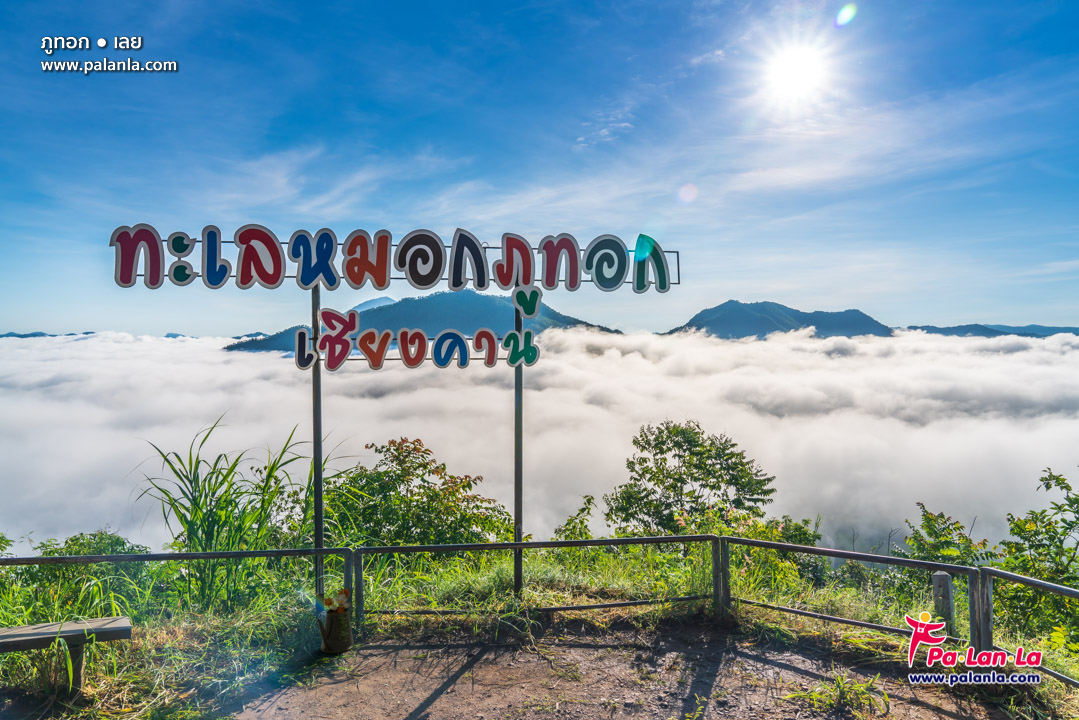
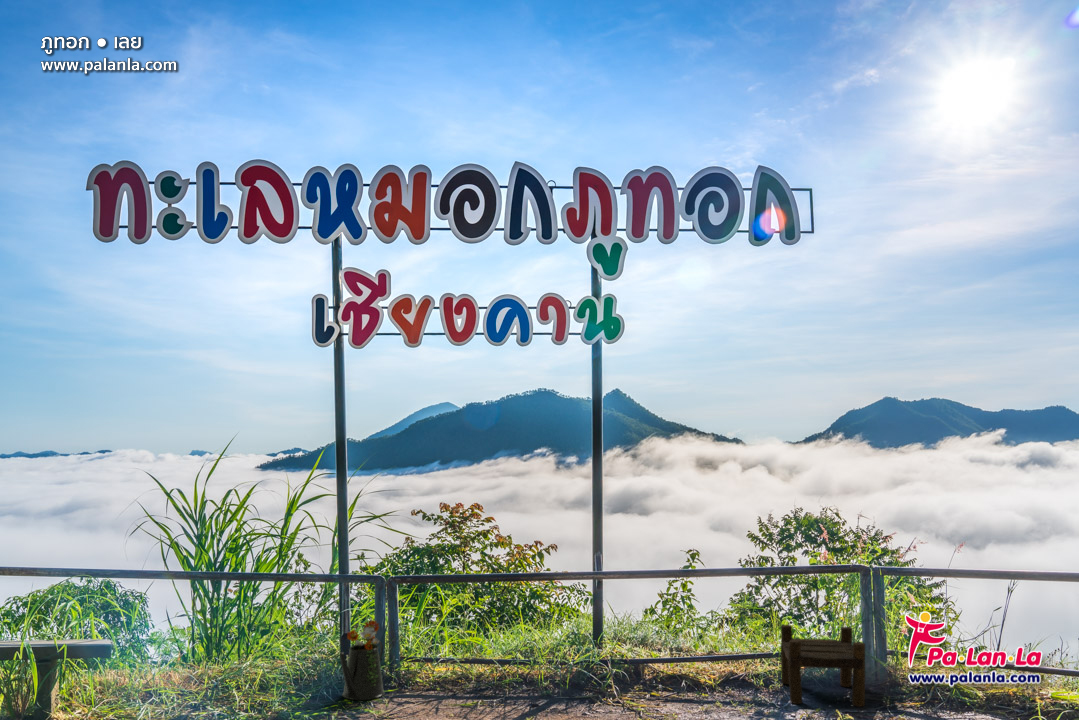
stool: none [654,581,717,647] -> present [781,625,865,707]

